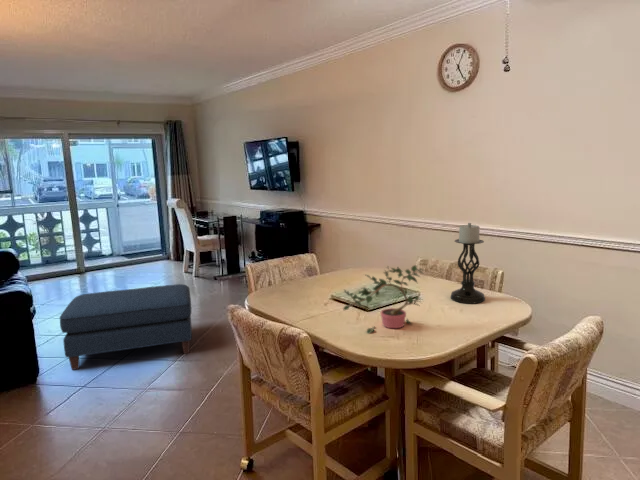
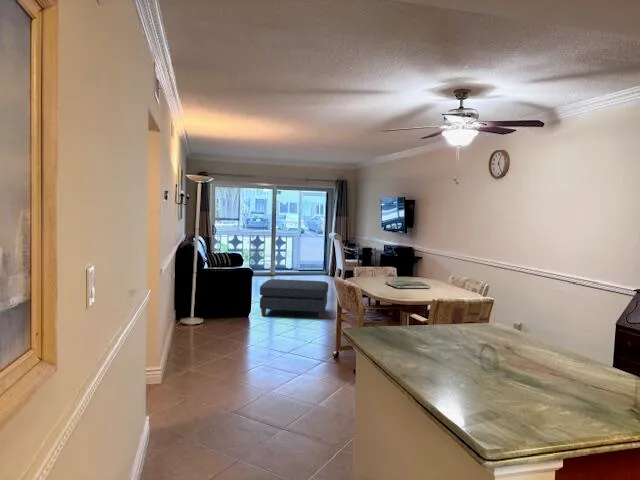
candle holder: present [451,223,485,304] -> none [438,250,456,290]
potted plant: present [343,266,422,333] -> none [372,263,413,291]

